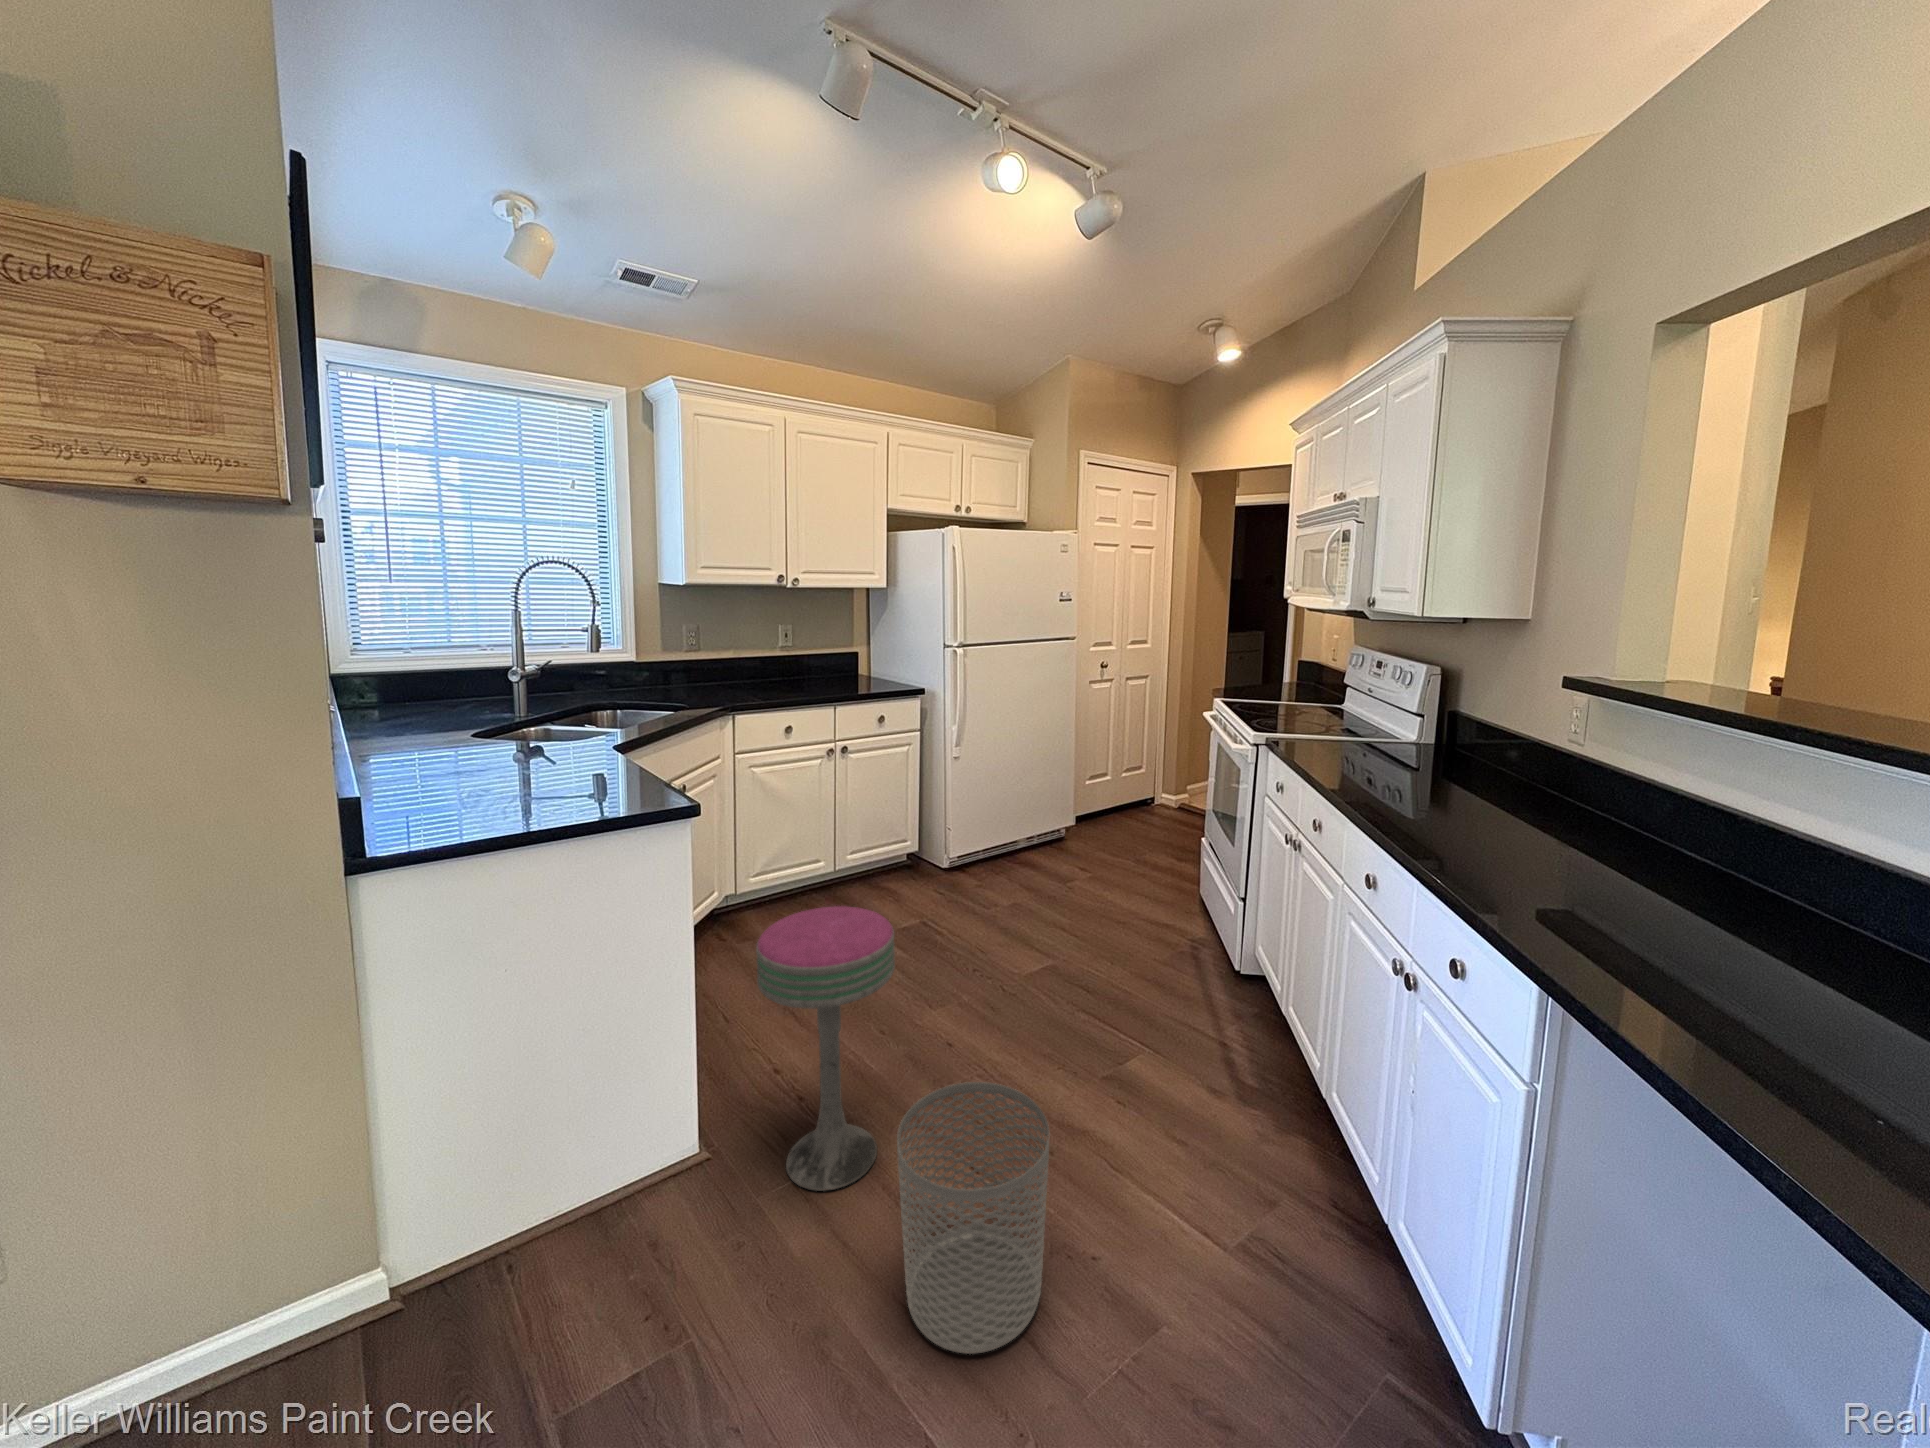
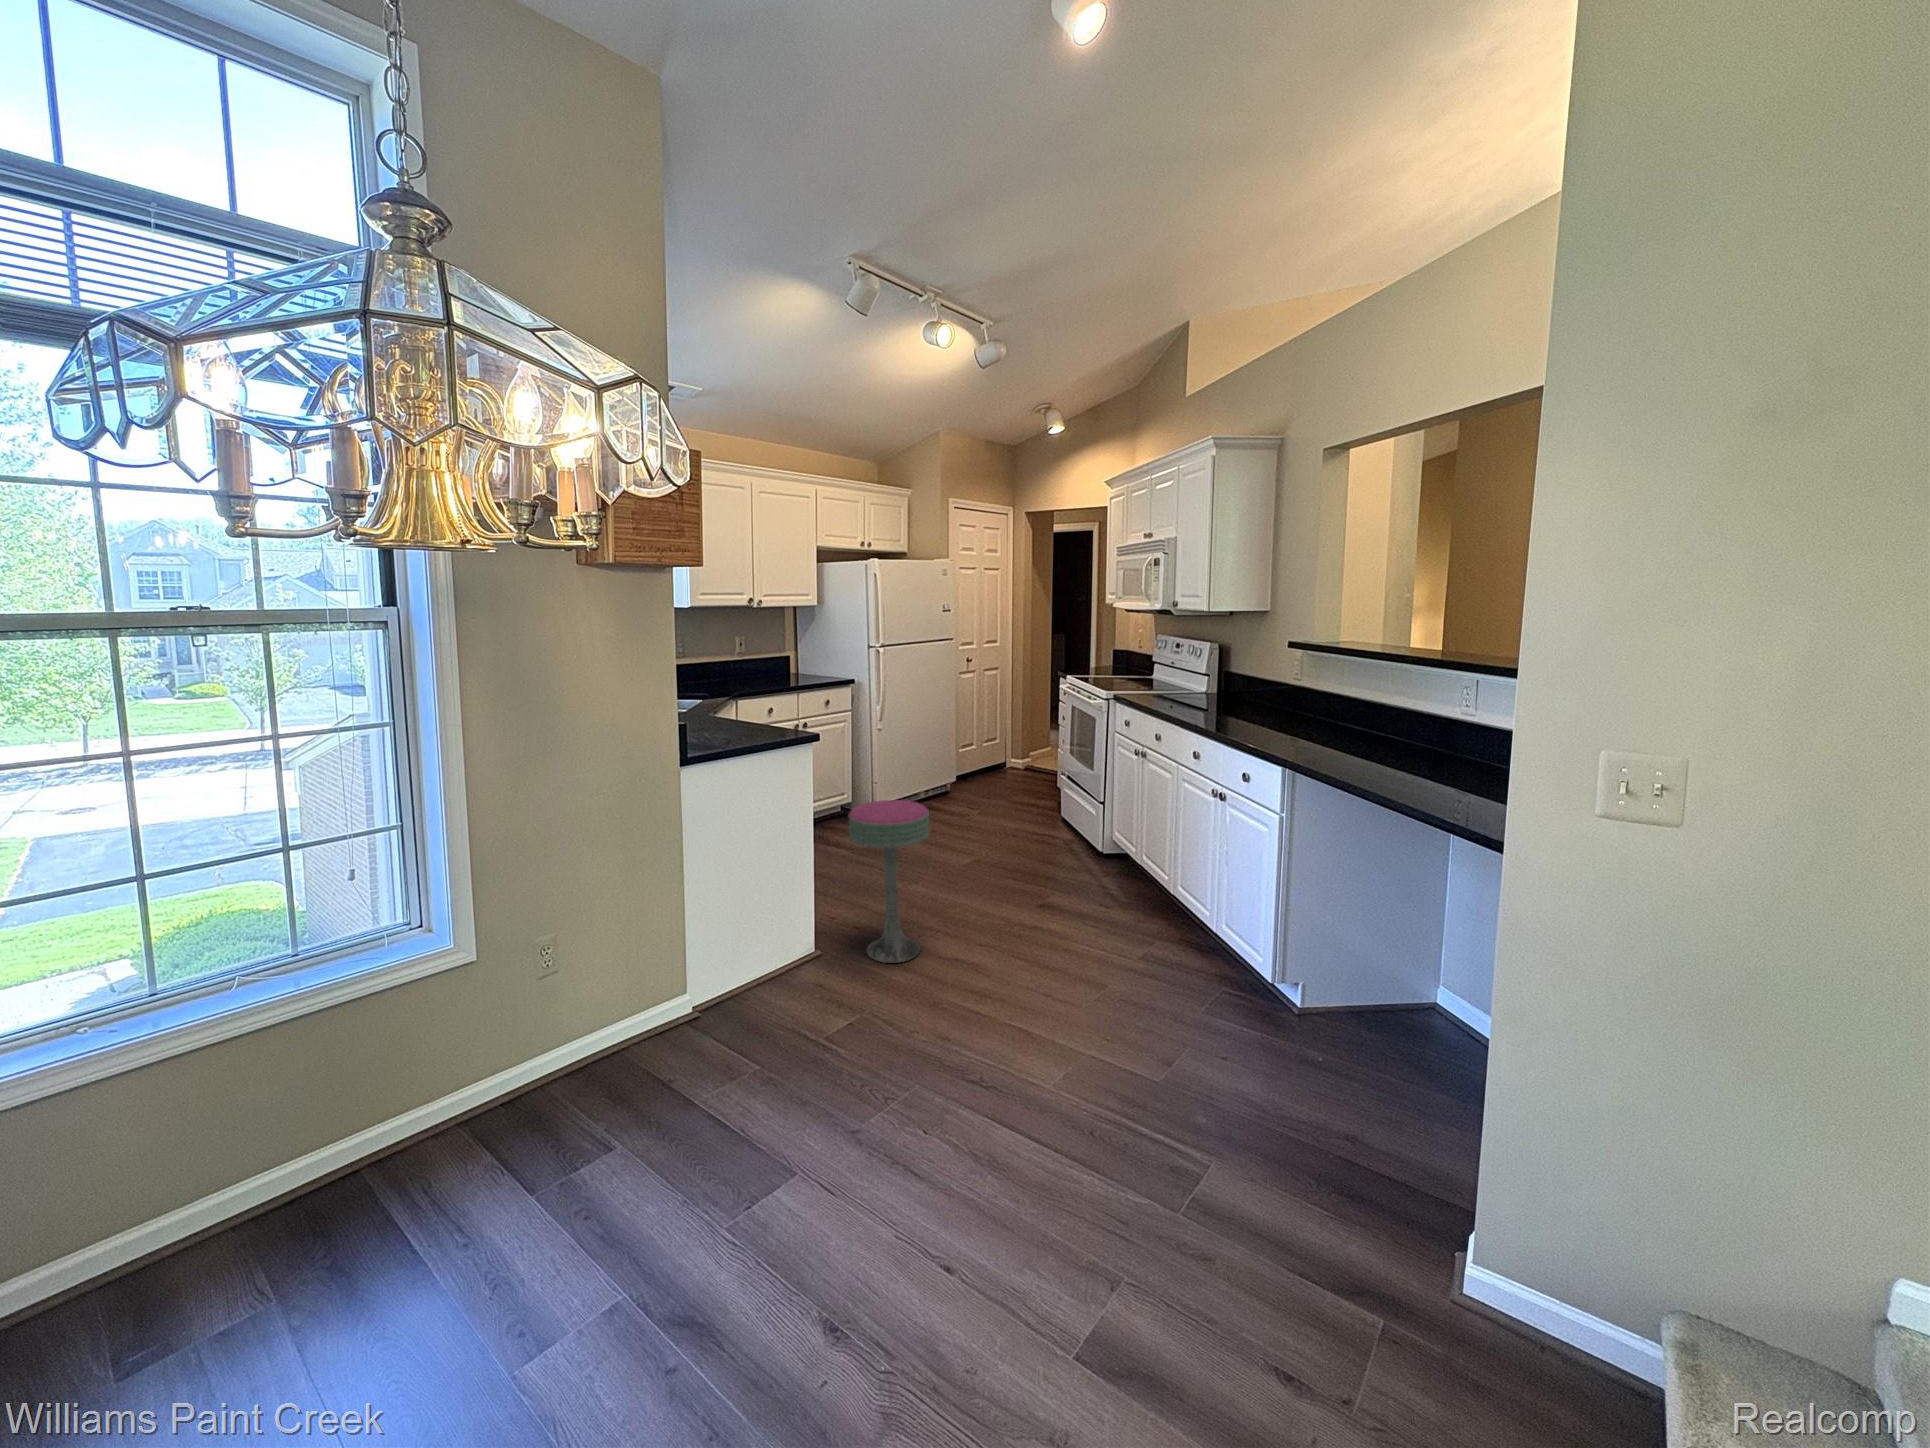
waste bin: present [897,1082,1050,1354] -> none [963,880,1047,1006]

